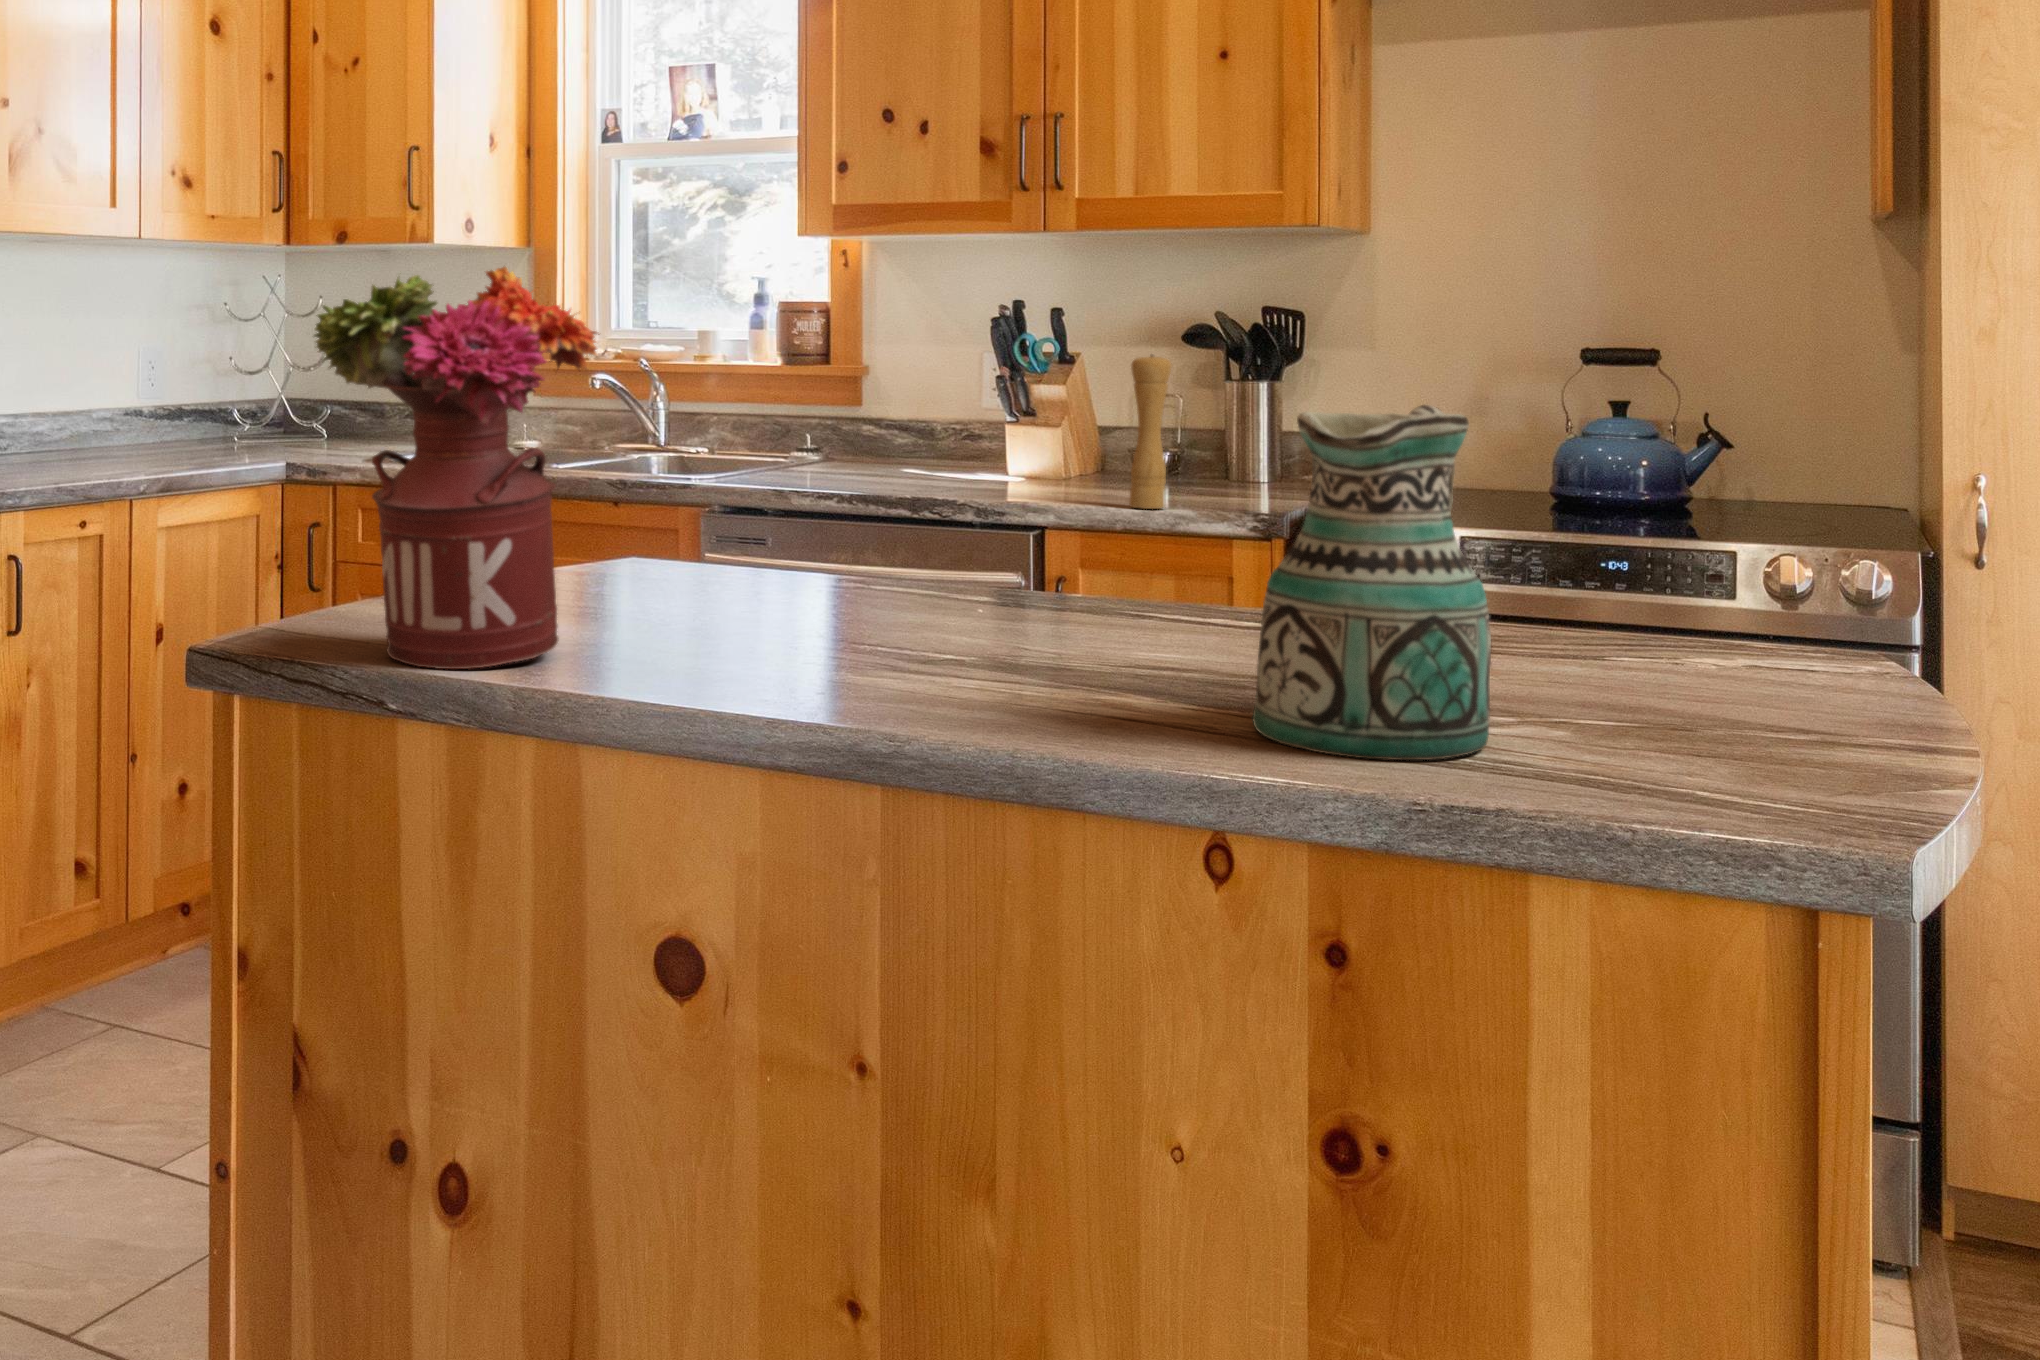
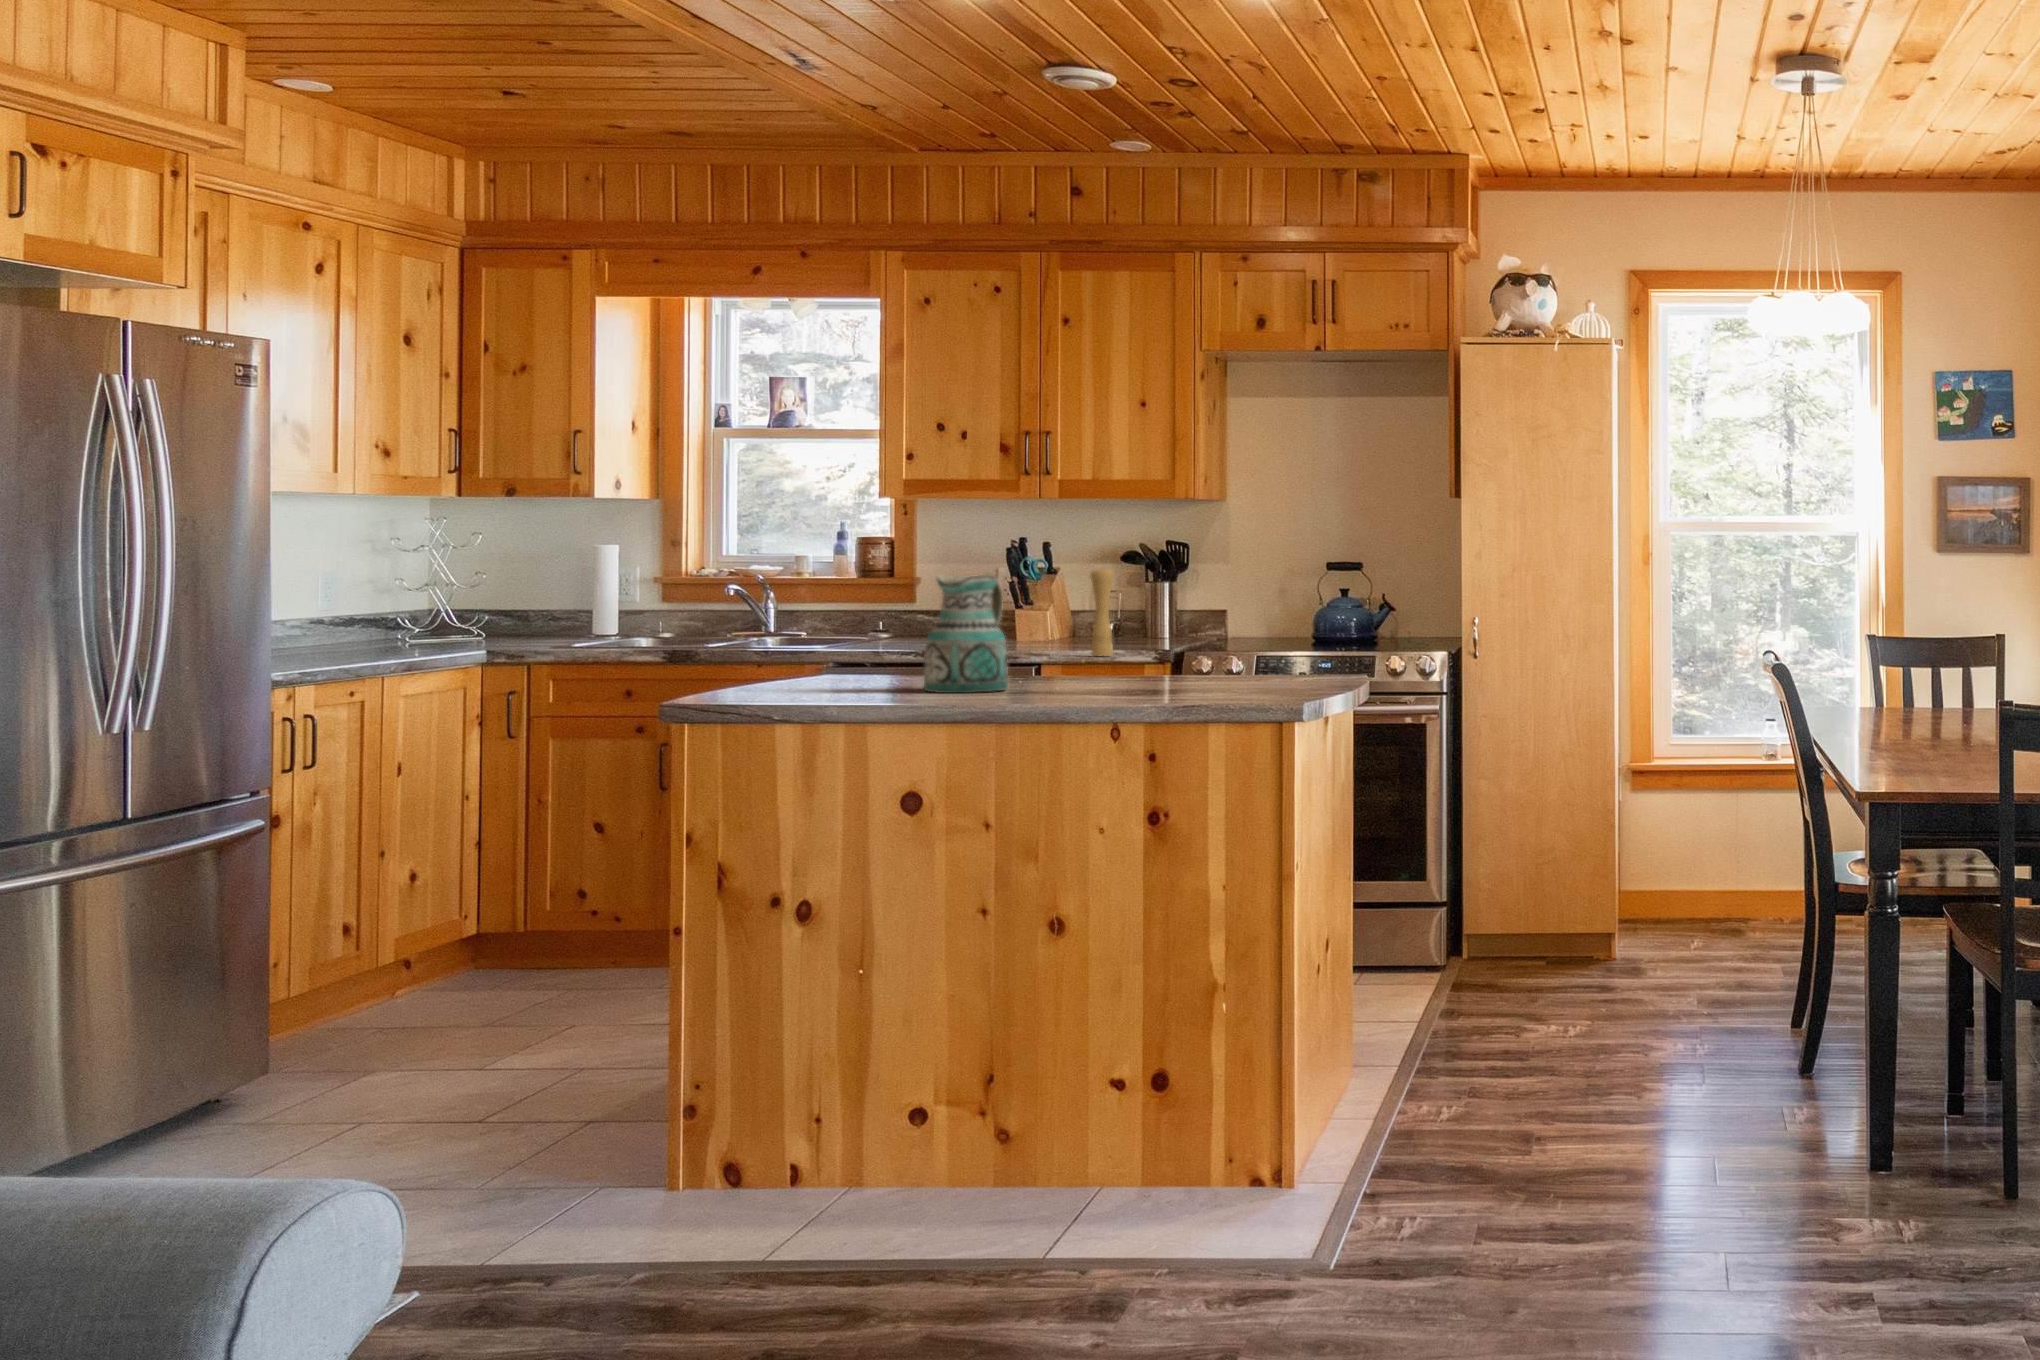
flower arrangement: present [314,267,599,669] -> none [762,520,901,699]
ceramic pitcher: present [1253,405,1491,760] -> present [924,574,1008,693]

